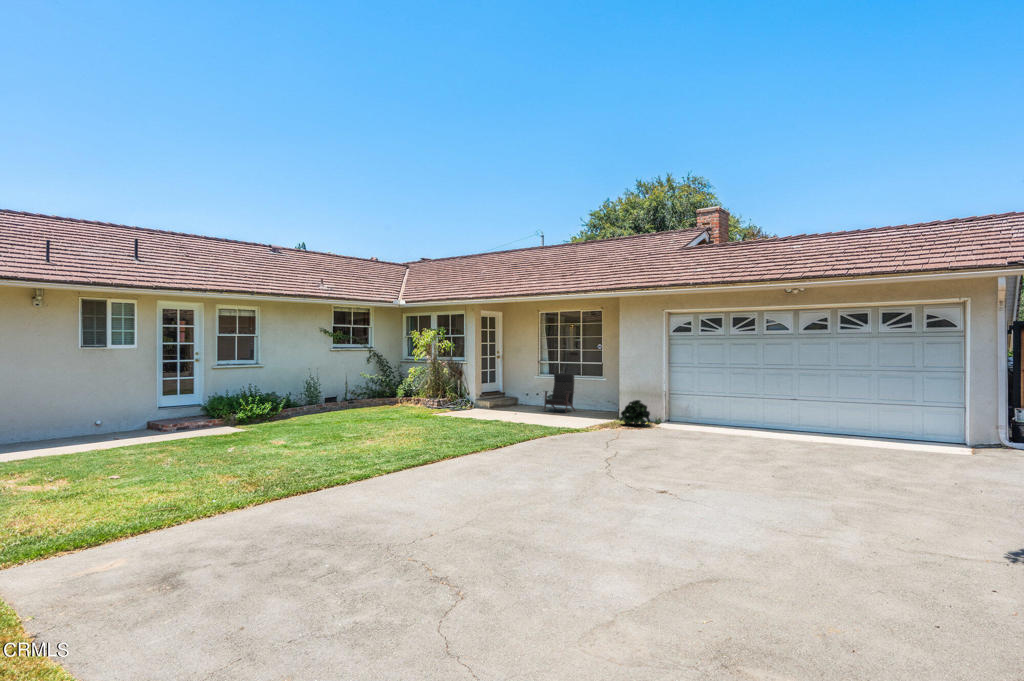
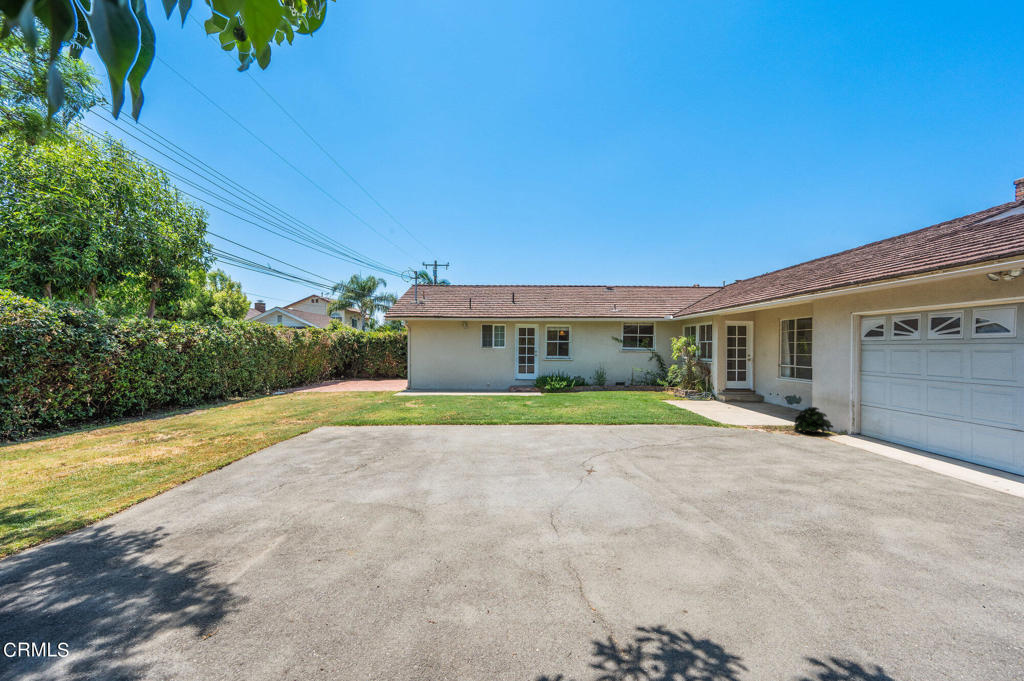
lounge chair: present [544,373,575,413] -> none [766,377,805,415]

